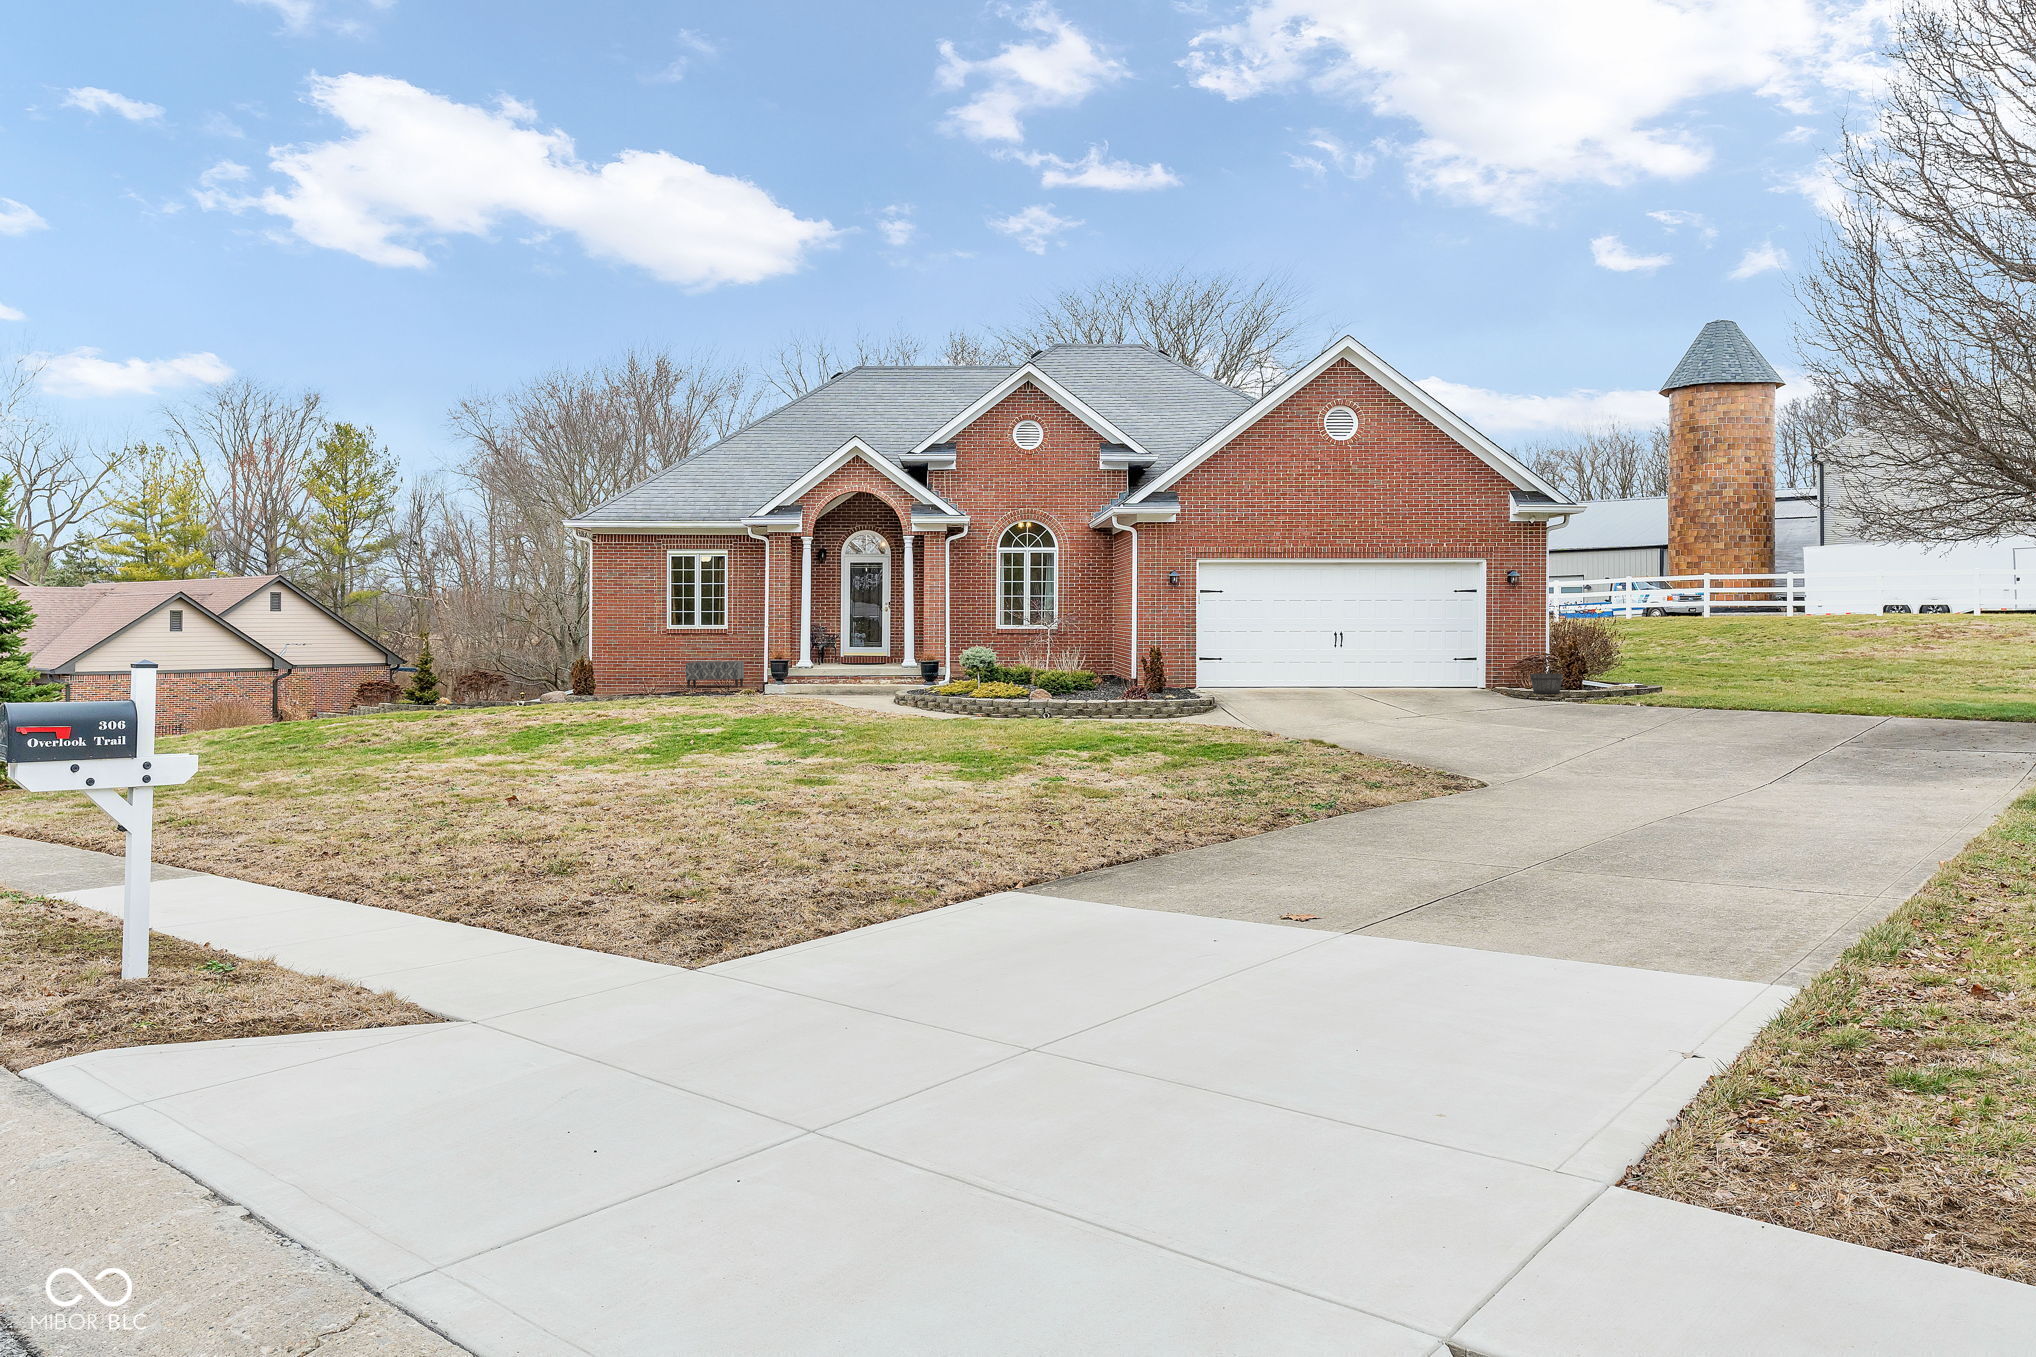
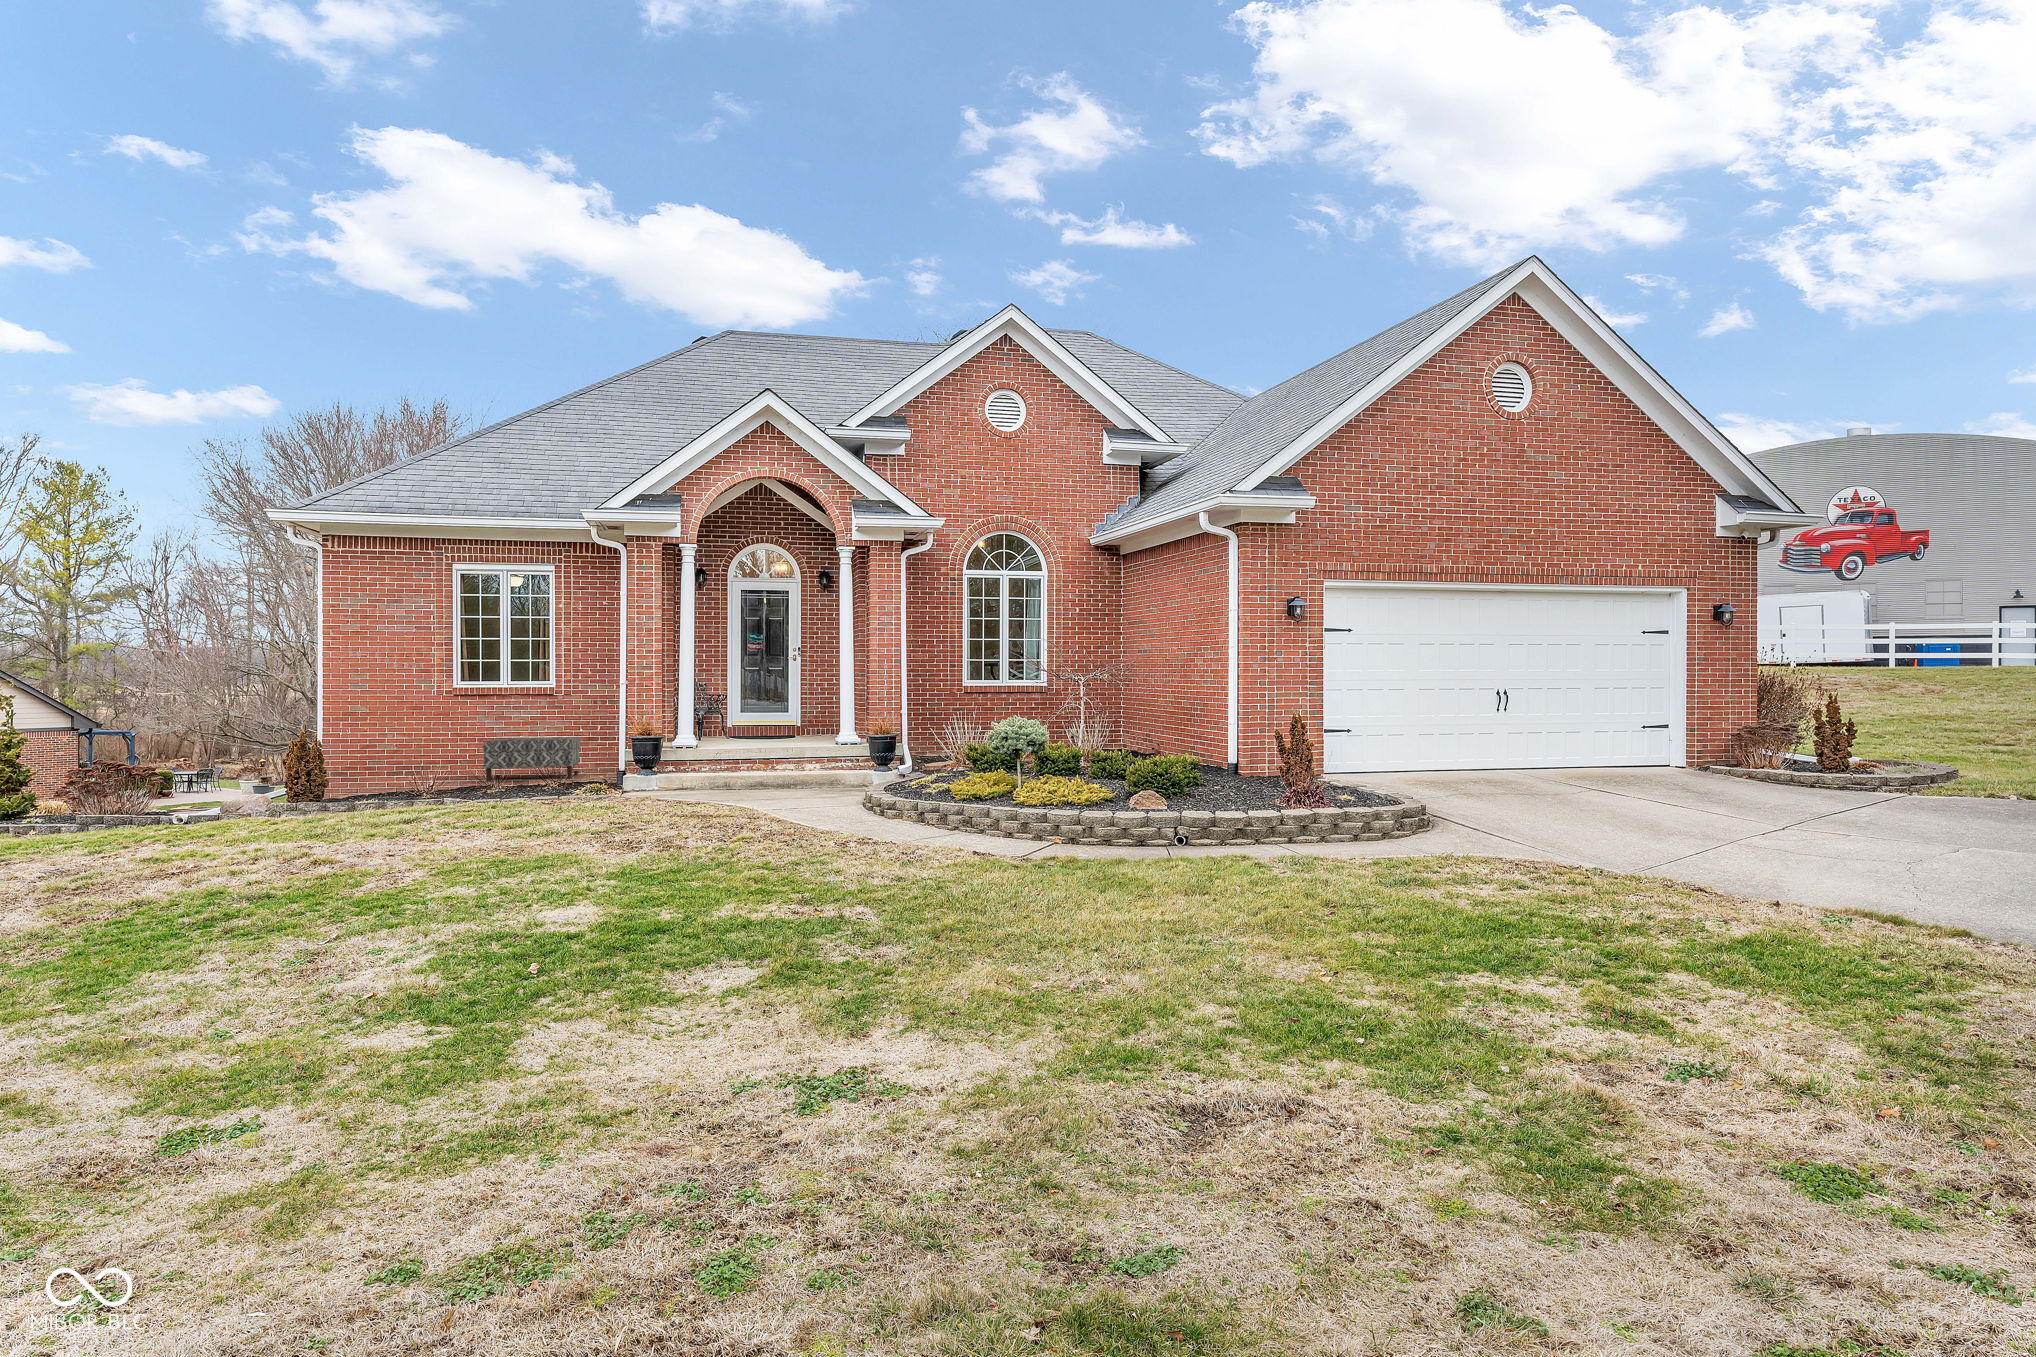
wooden bucket: present [1530,667,1563,693] -> none [1752,735,1803,772]

